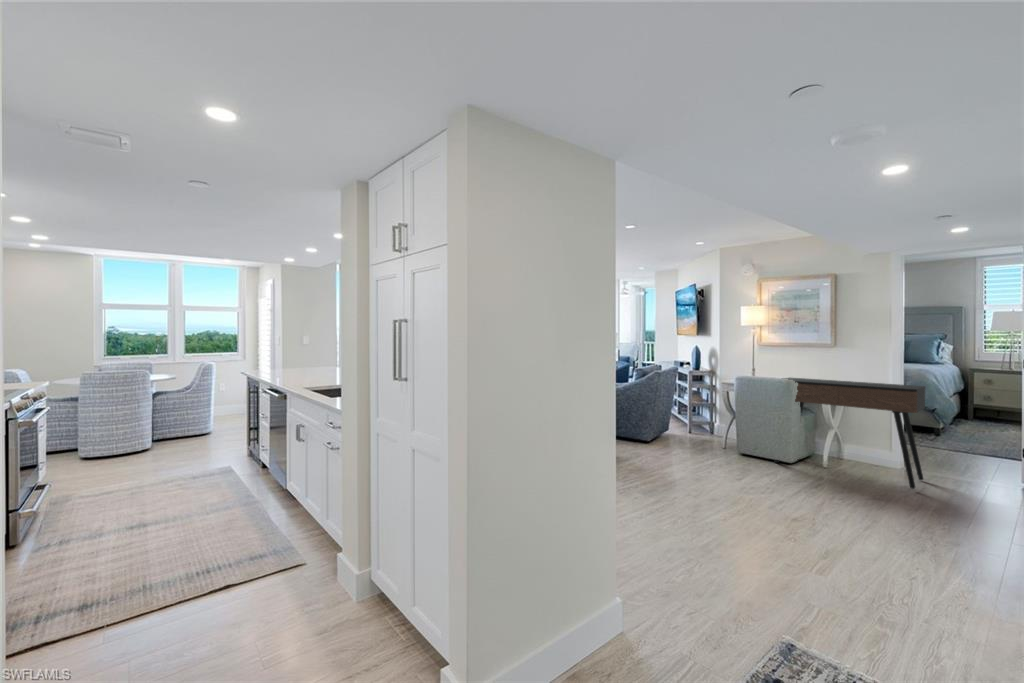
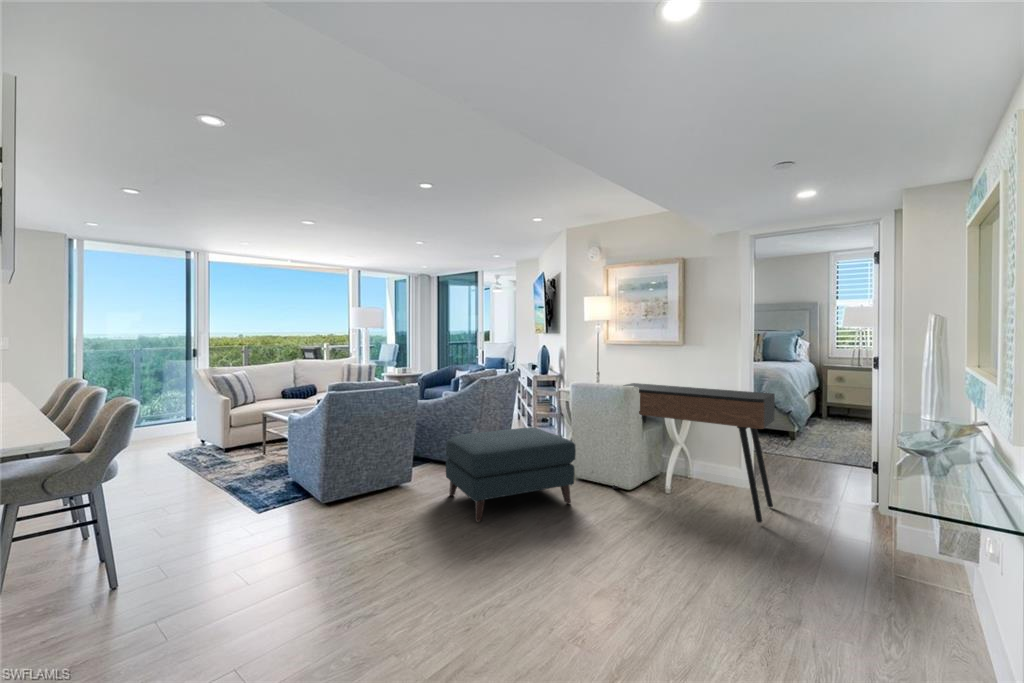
ottoman: none [638,411,748,476] -> present [446,427,576,522]

